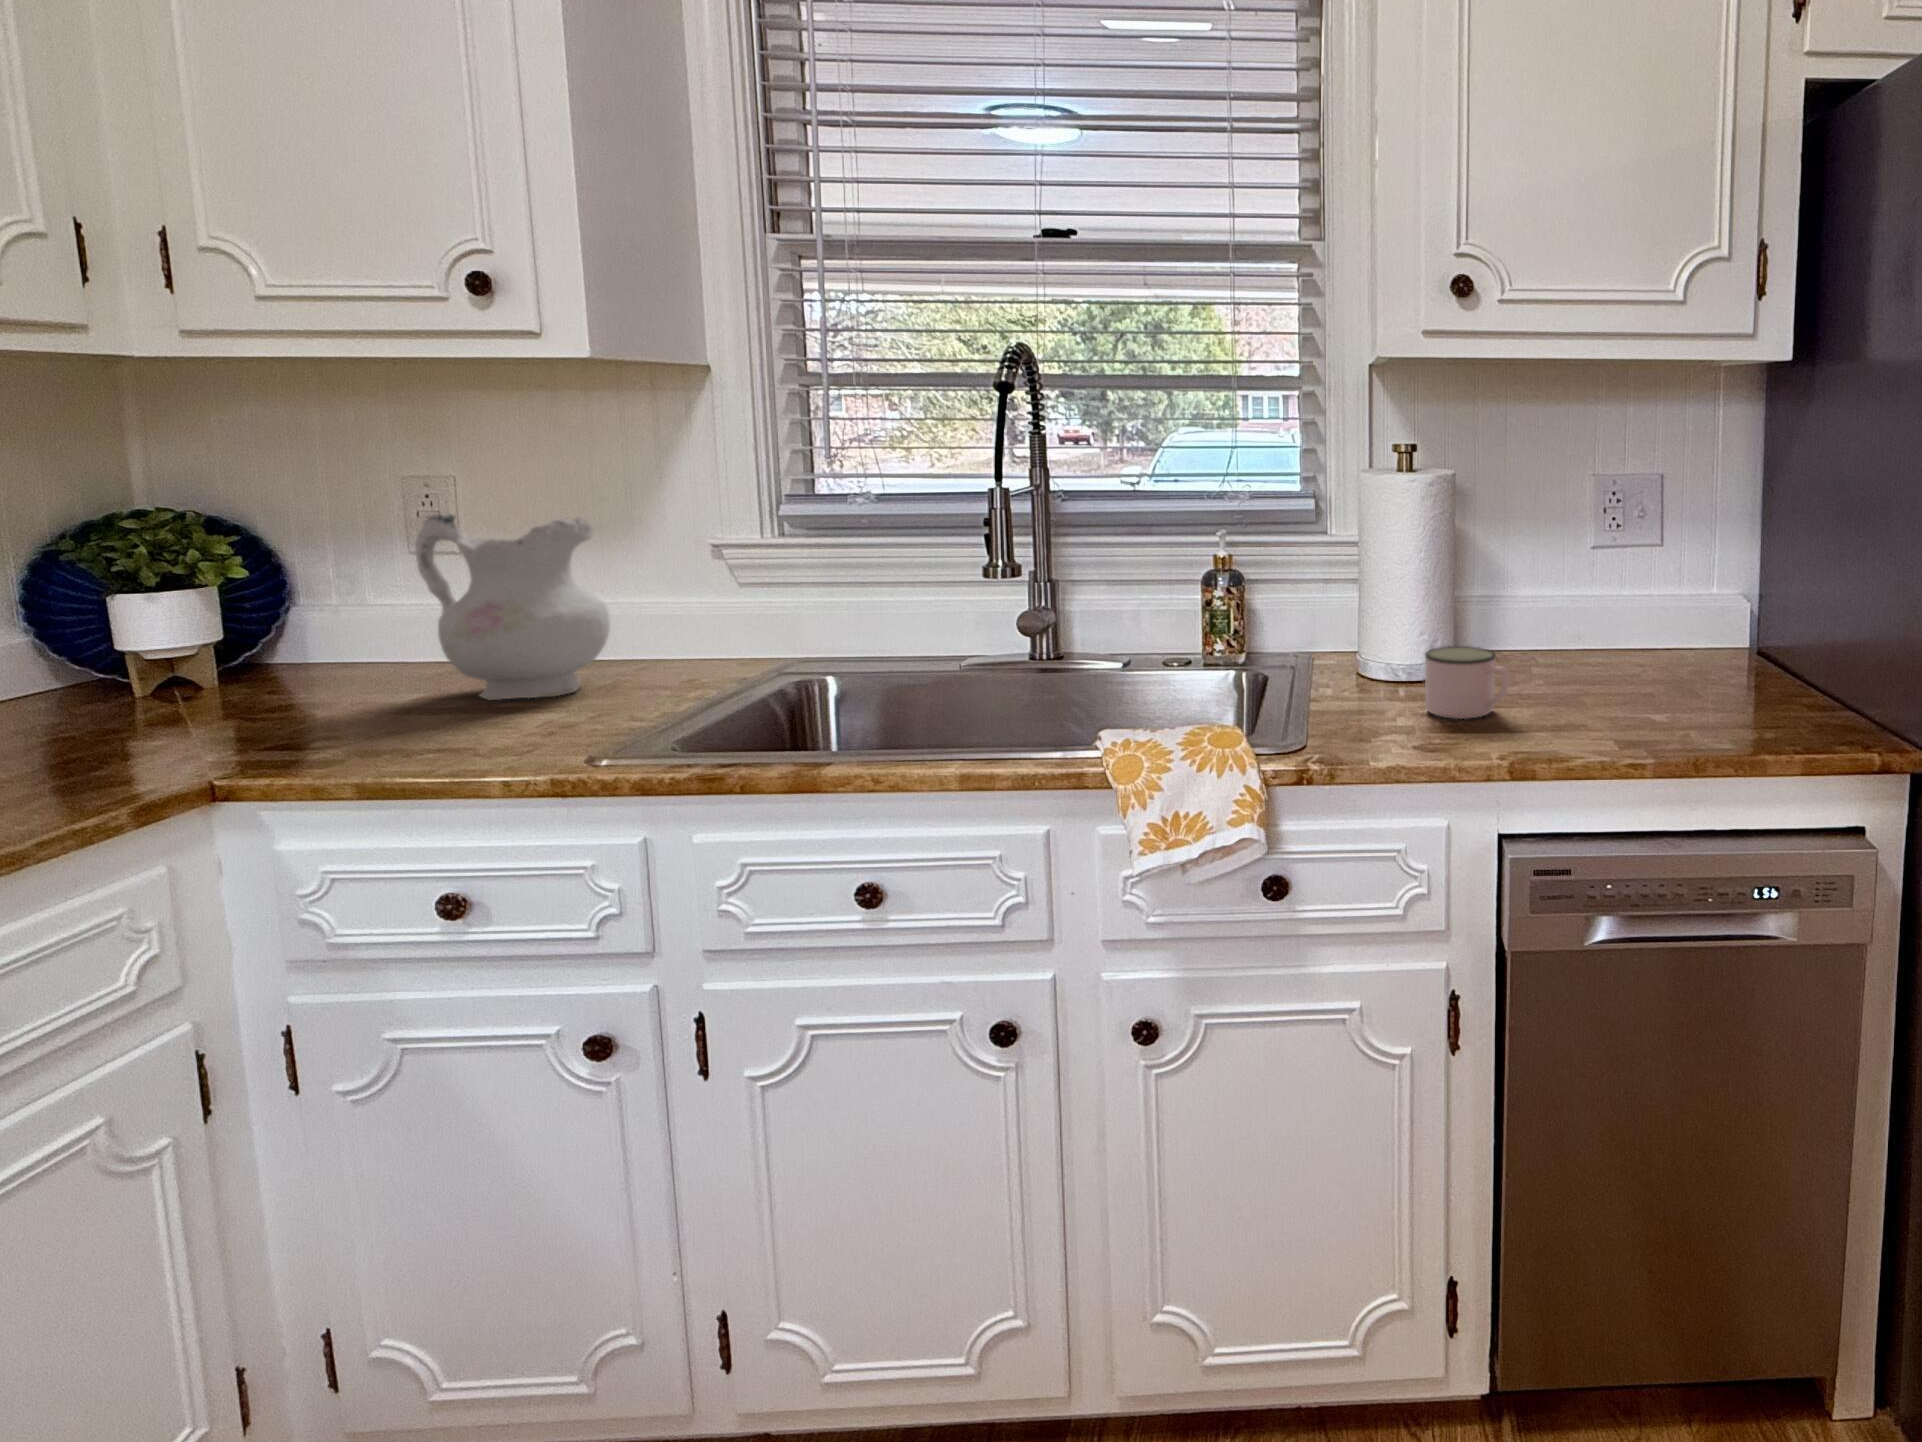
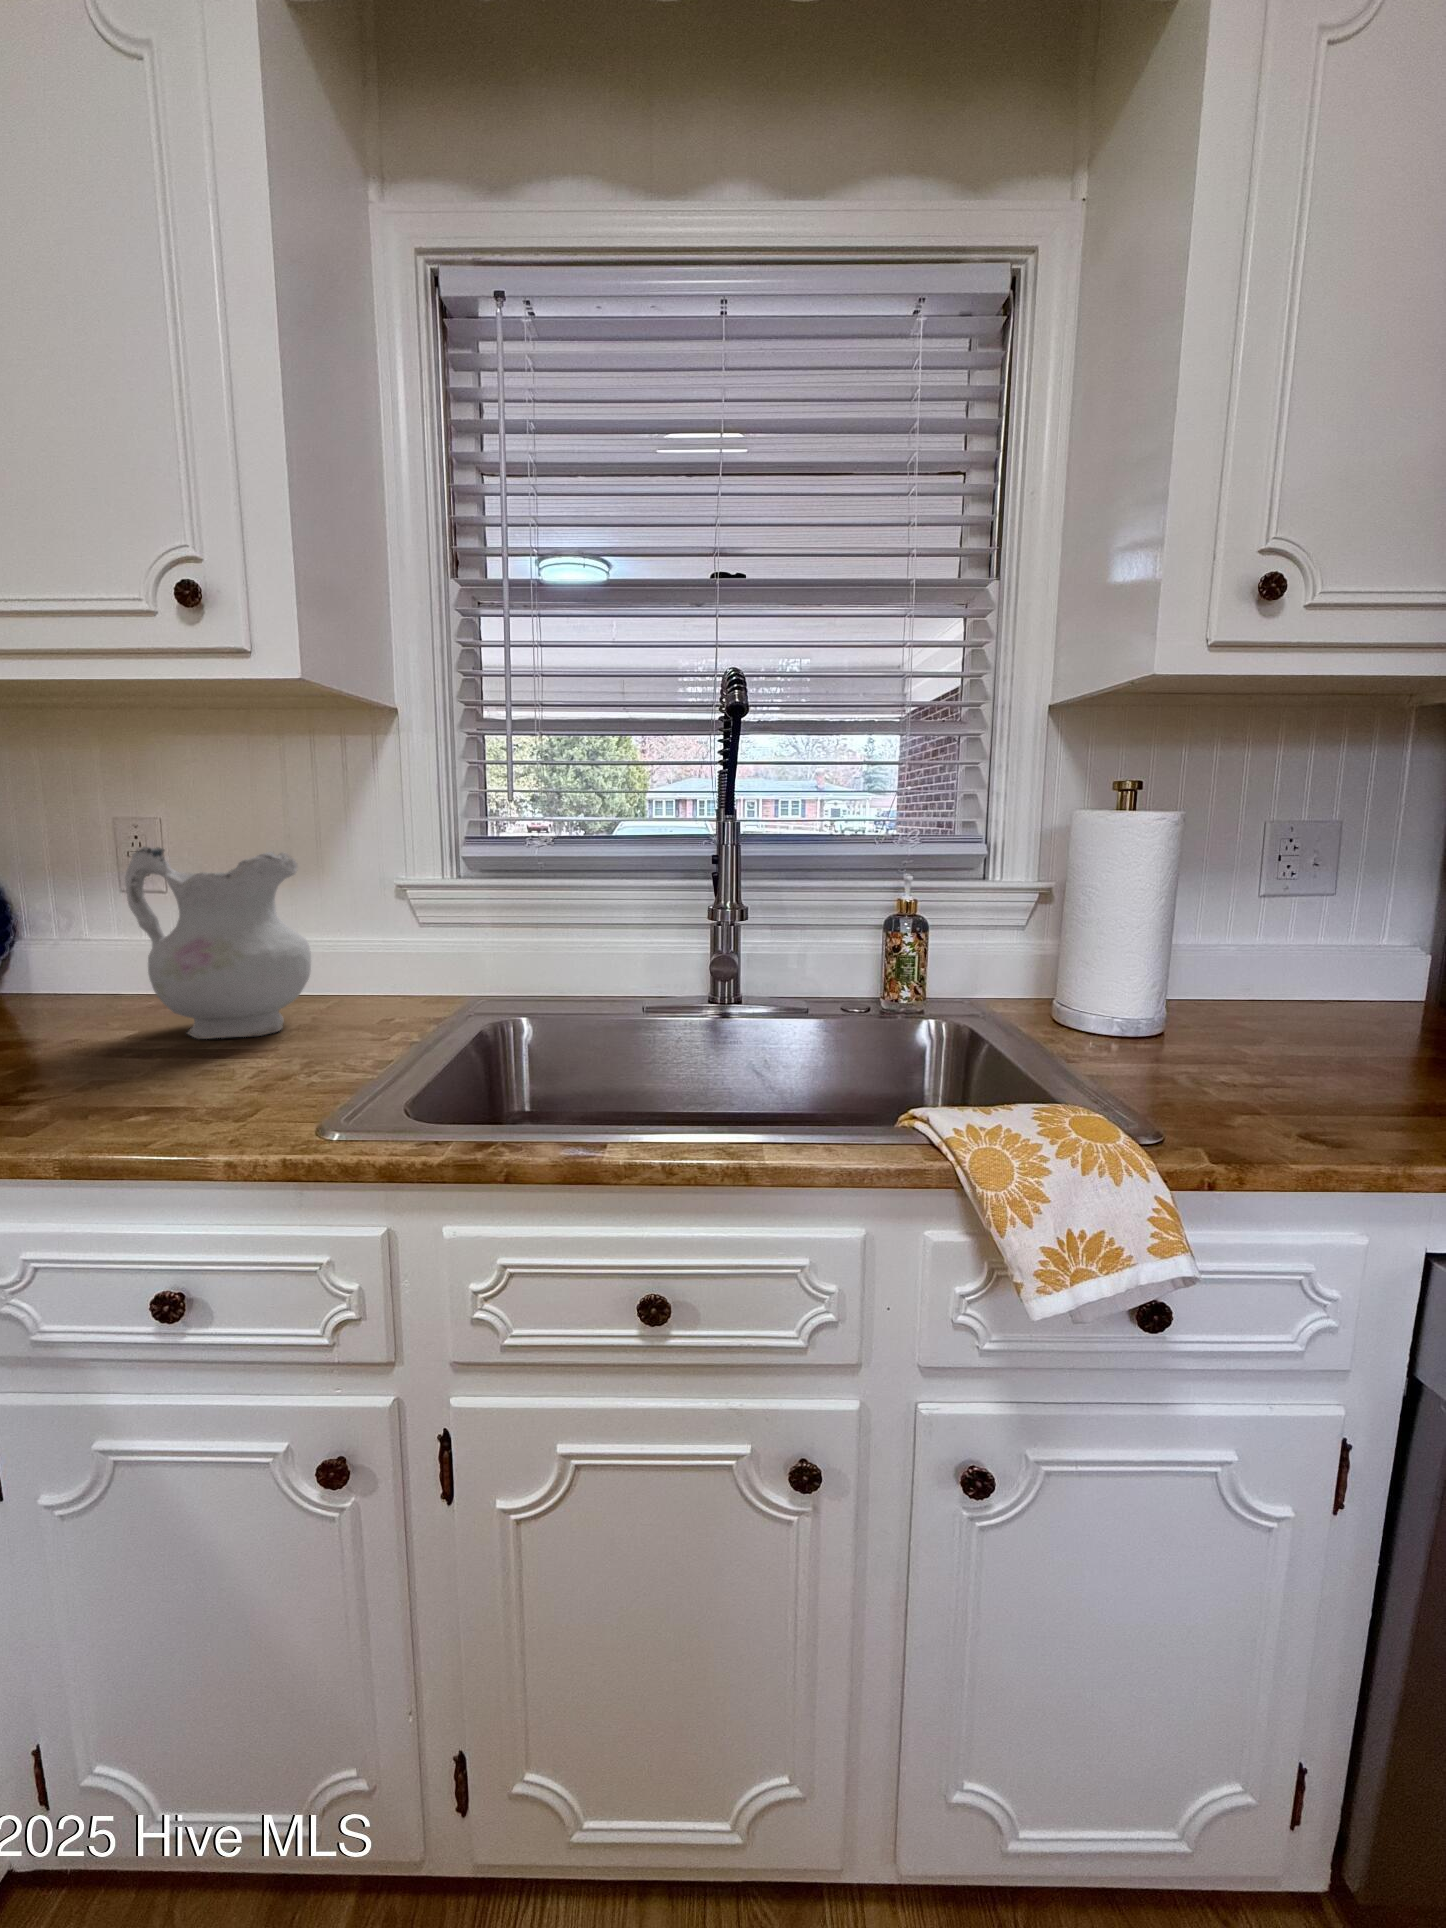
mug: present [1425,646,1508,719] -> none [1226,1003,1367,1092]

